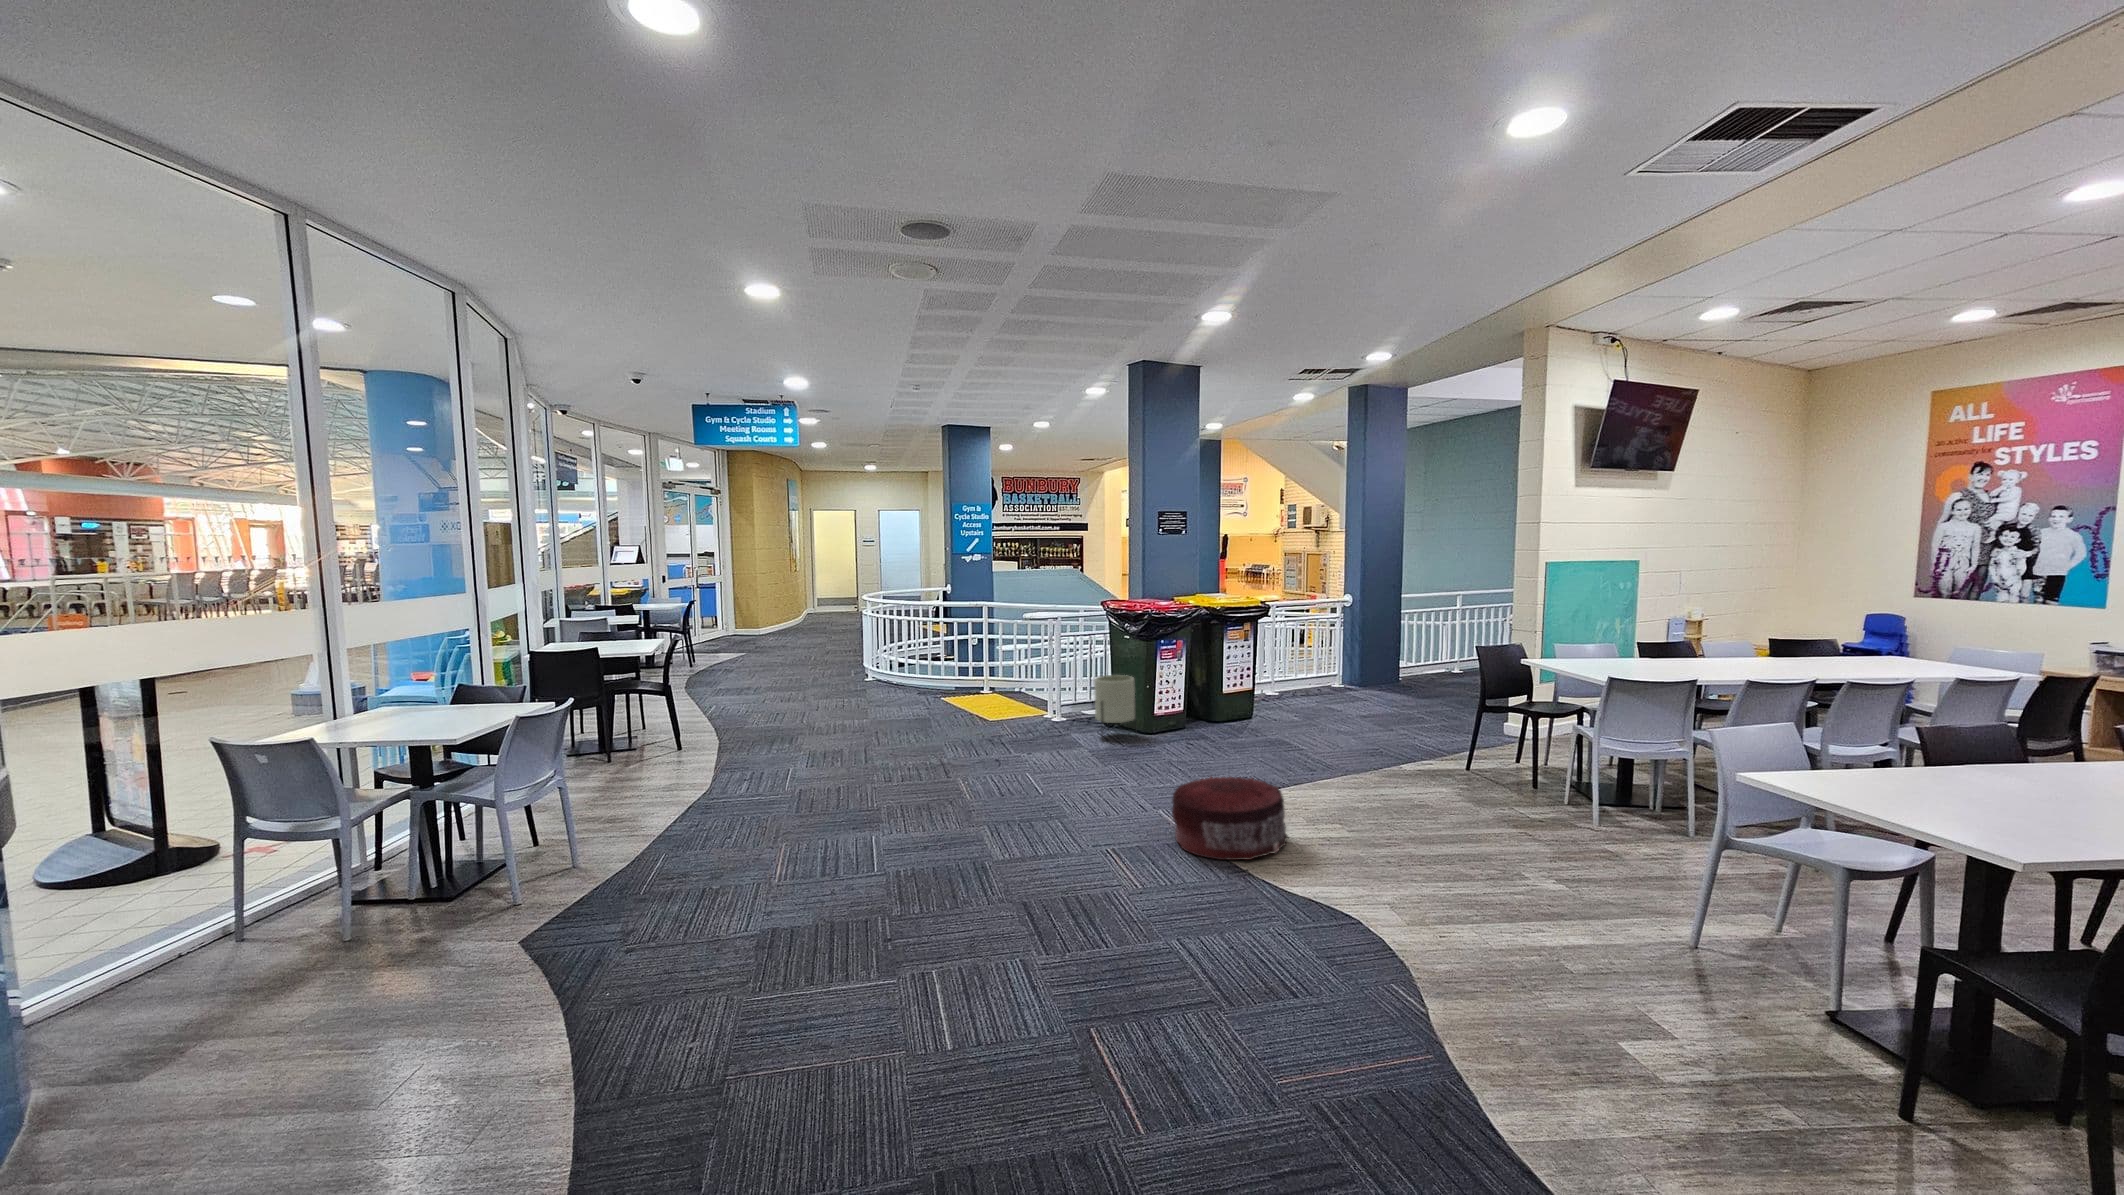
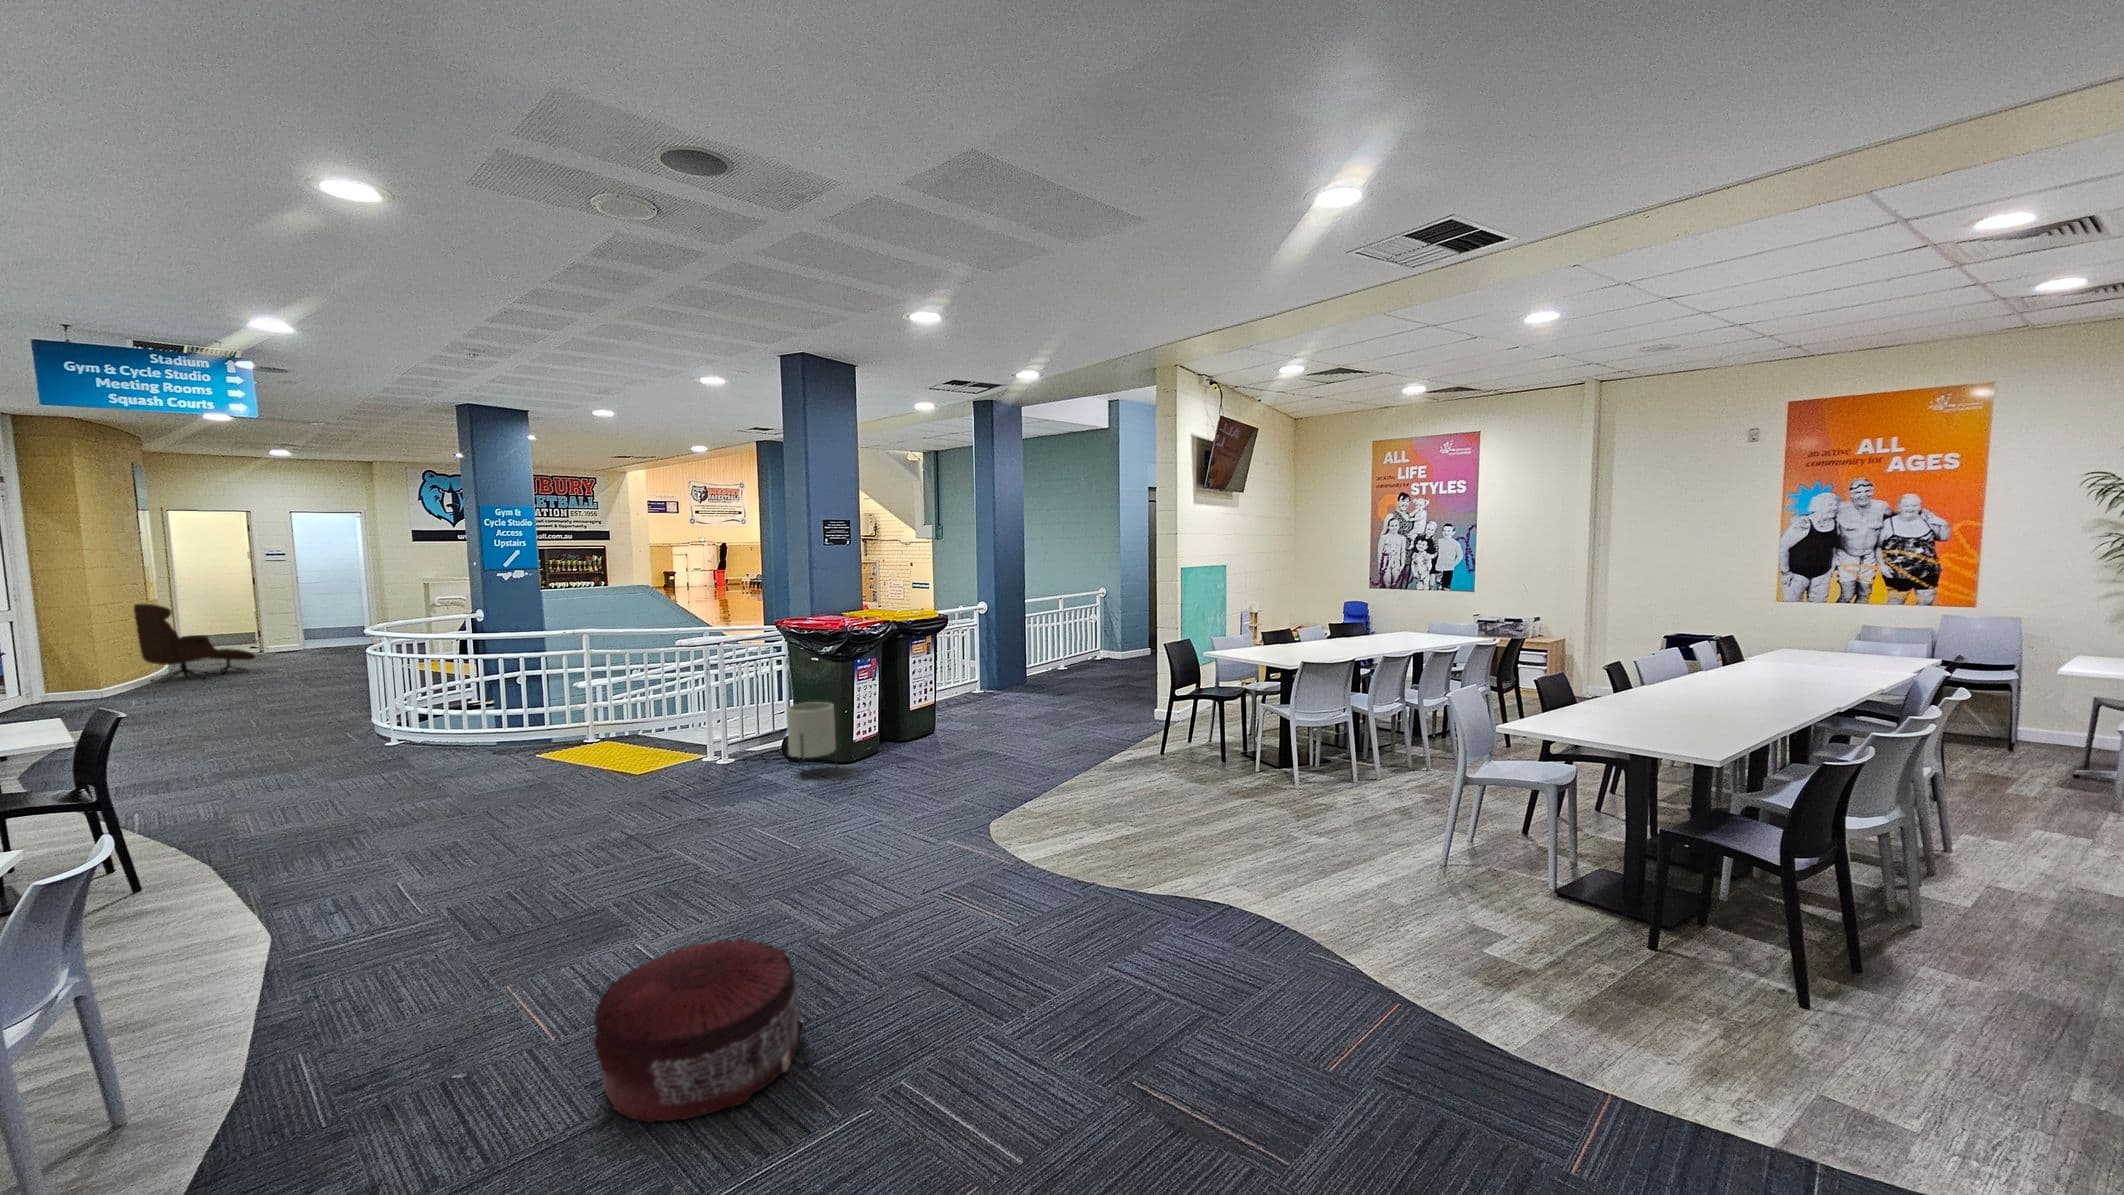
lounge chair: none [781,572,846,626] -> present [134,604,255,683]
pouf: present [1172,777,1288,860] -> present [593,936,804,1123]

